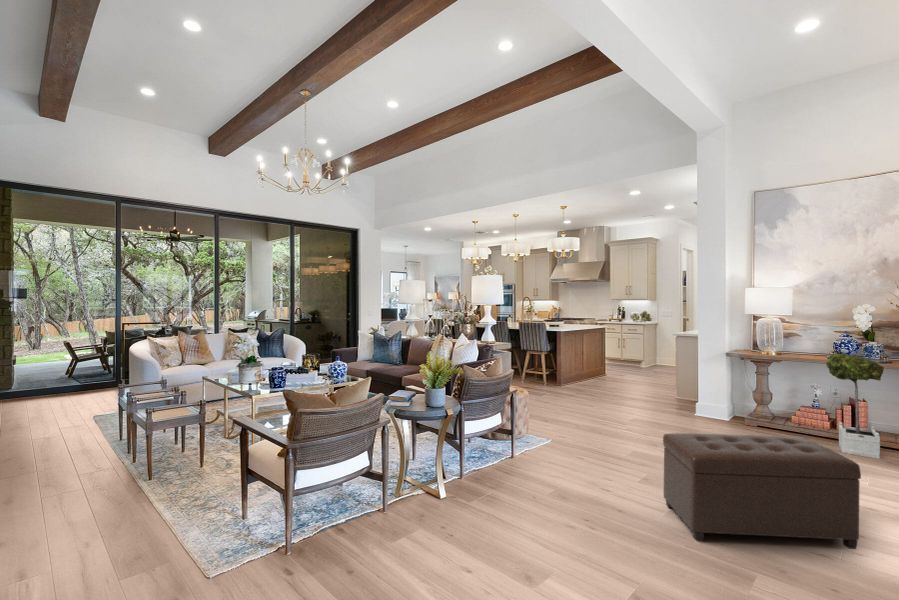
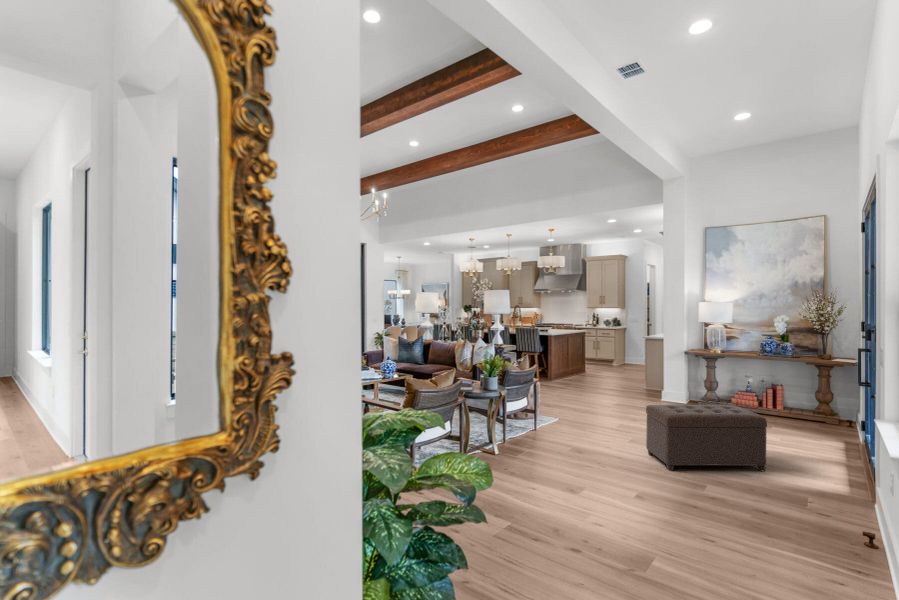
potted tree: present [826,353,884,459] -> none [755,350,793,425]

